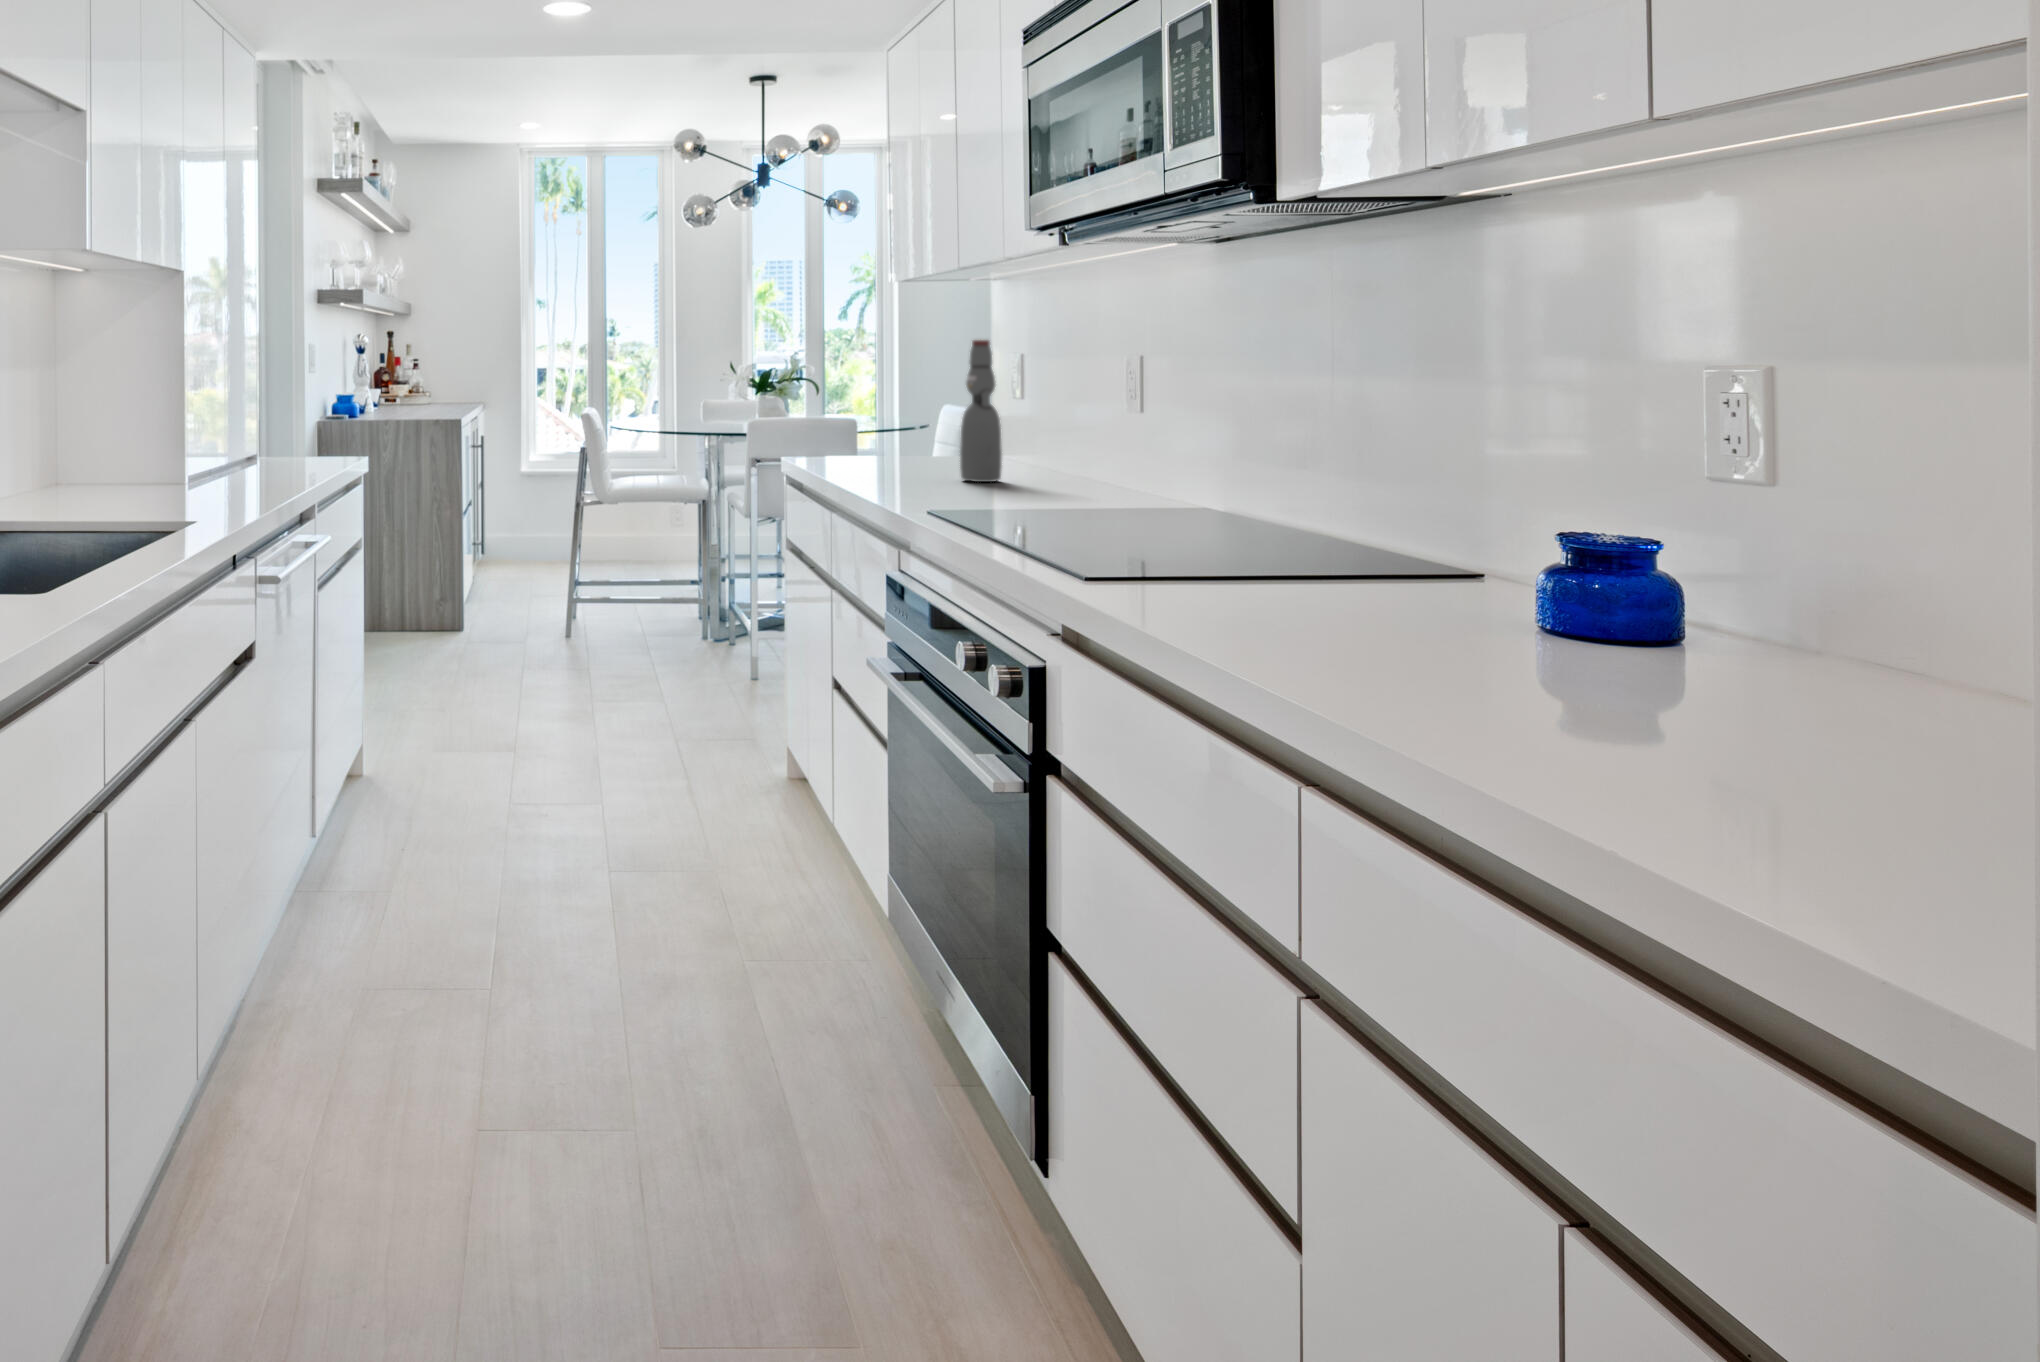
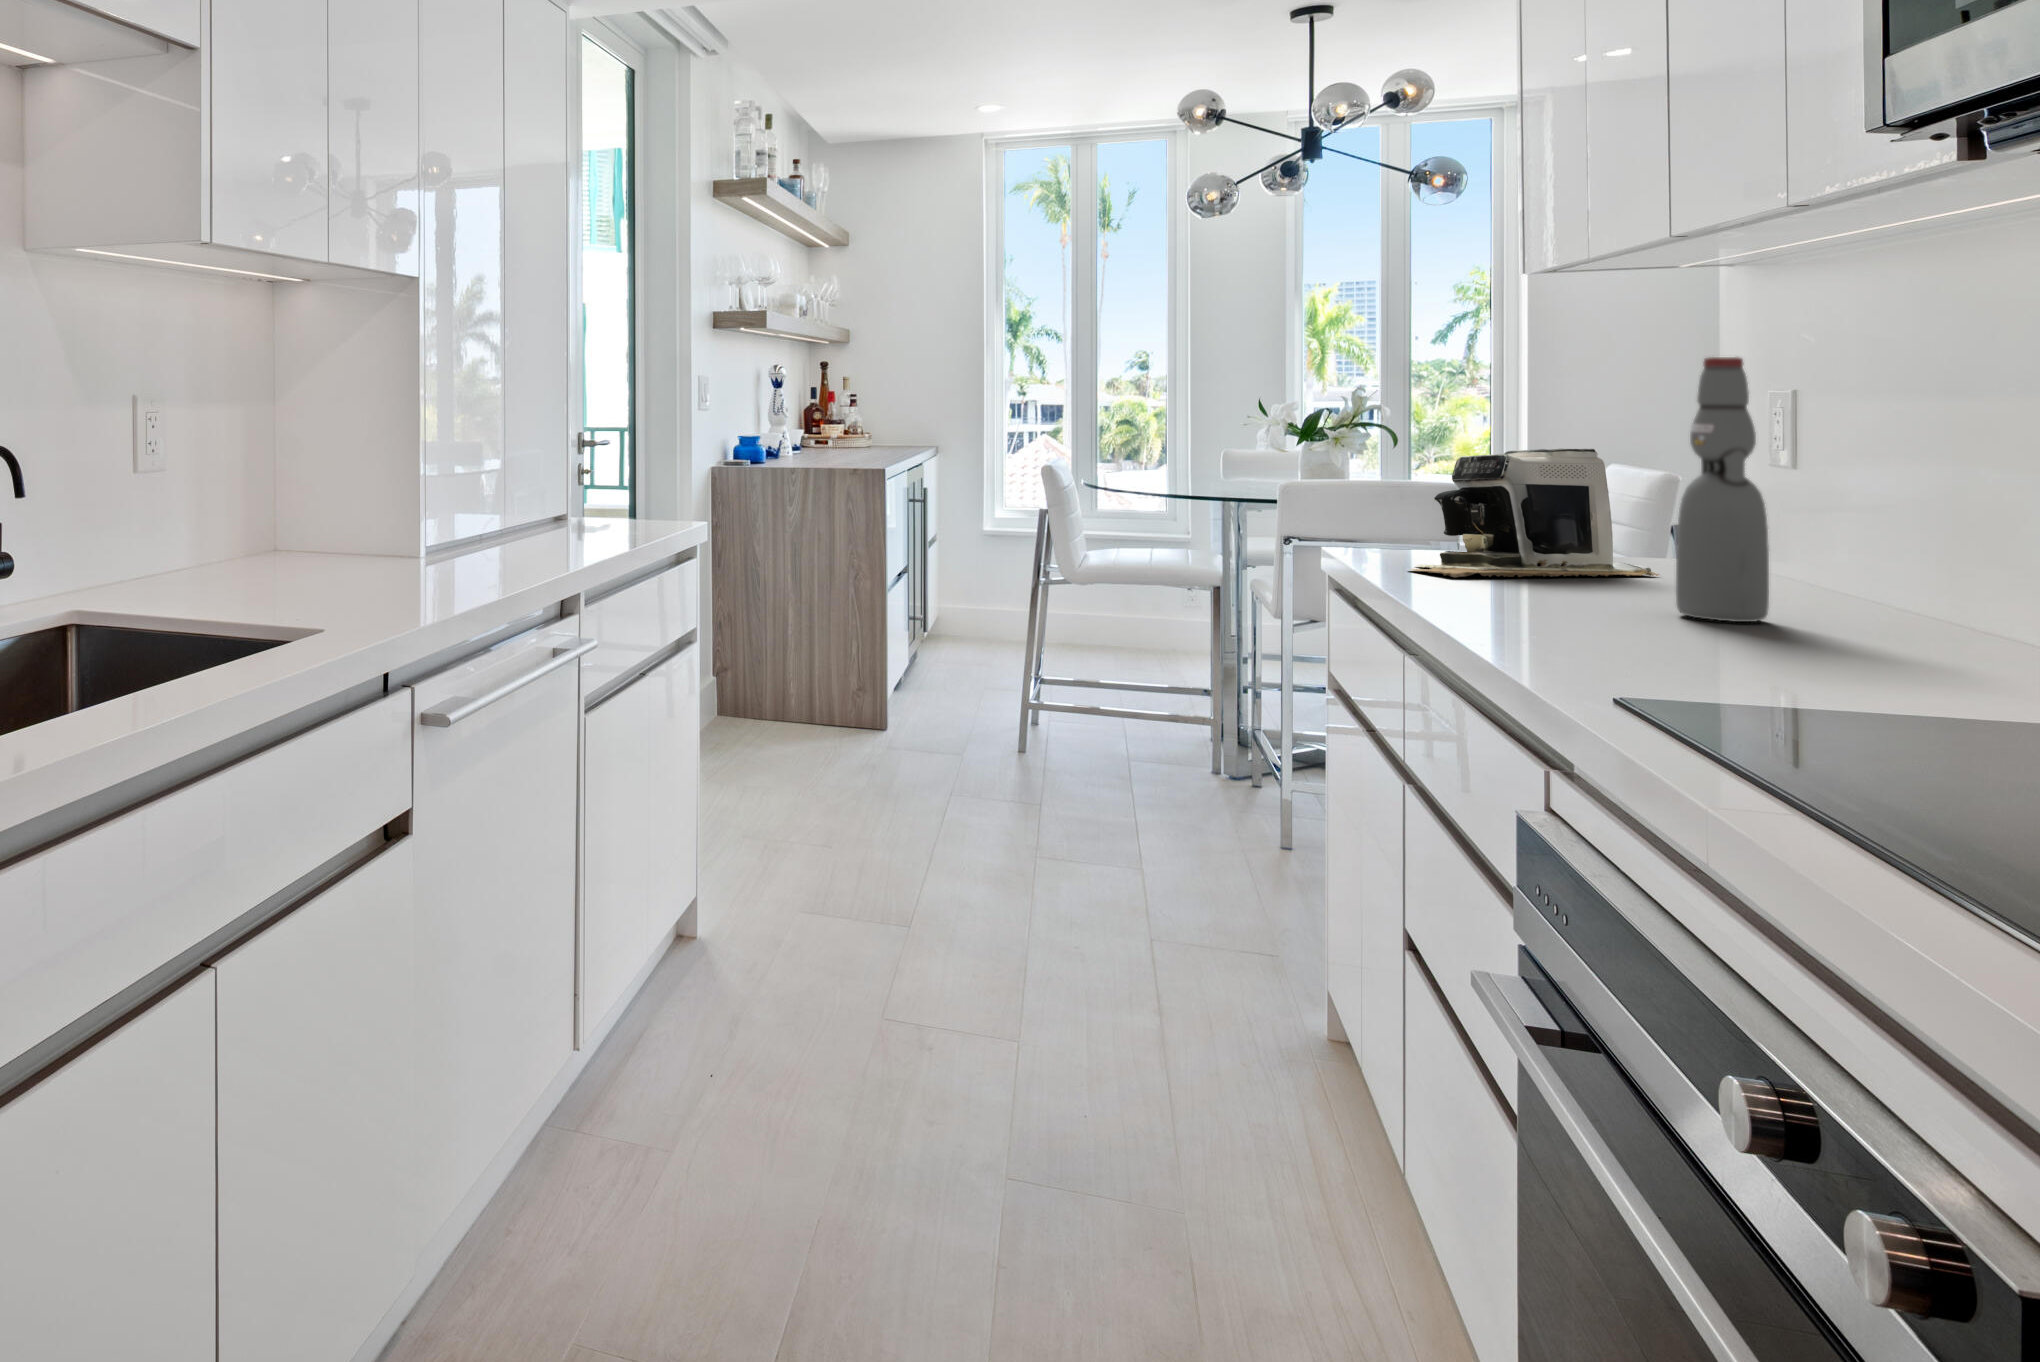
coffee maker: none [830,391,960,469] -> present [1411,449,1660,578]

